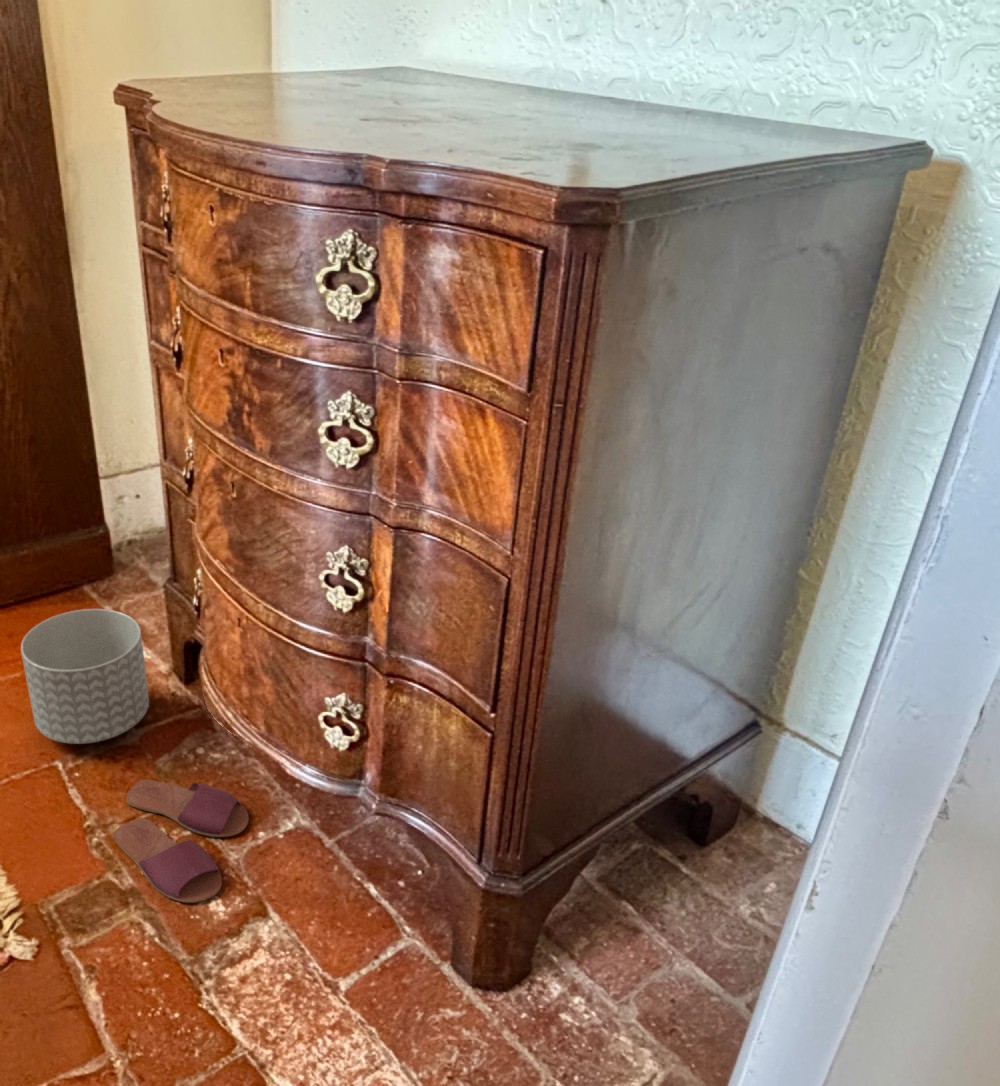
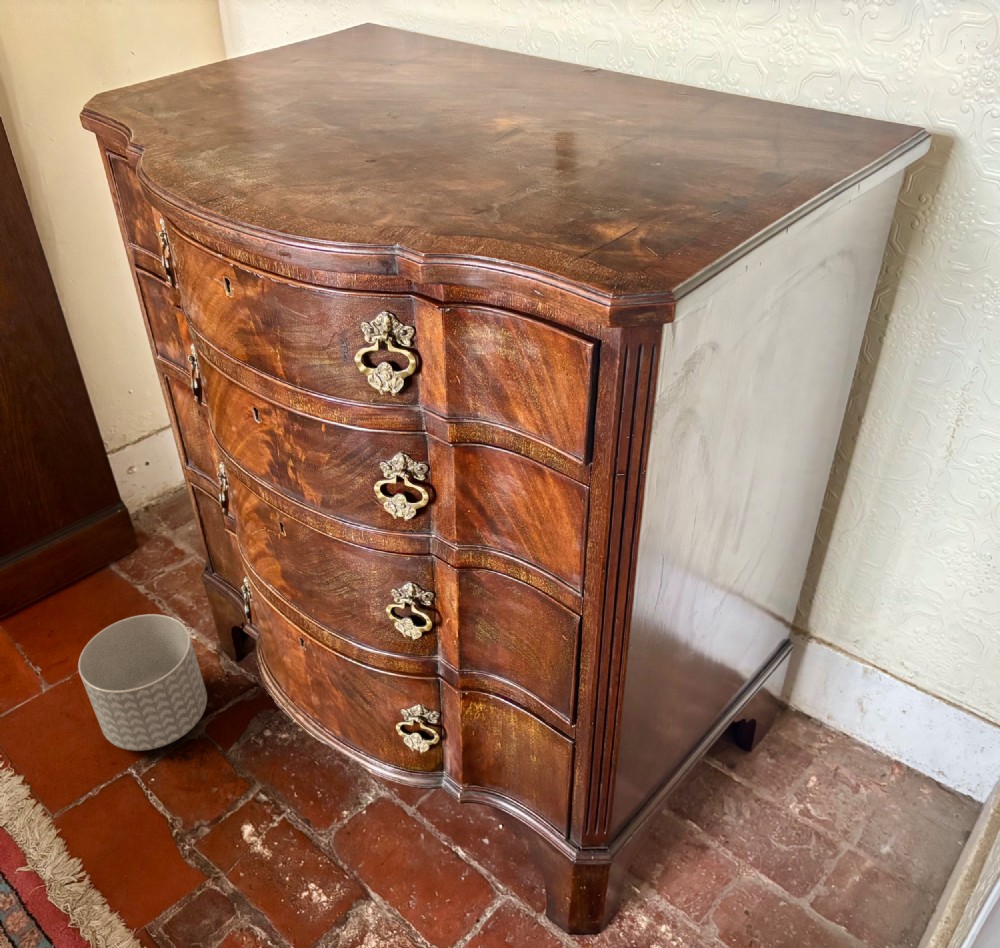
slippers: present [113,780,249,903] -> none [207,771,329,895]

